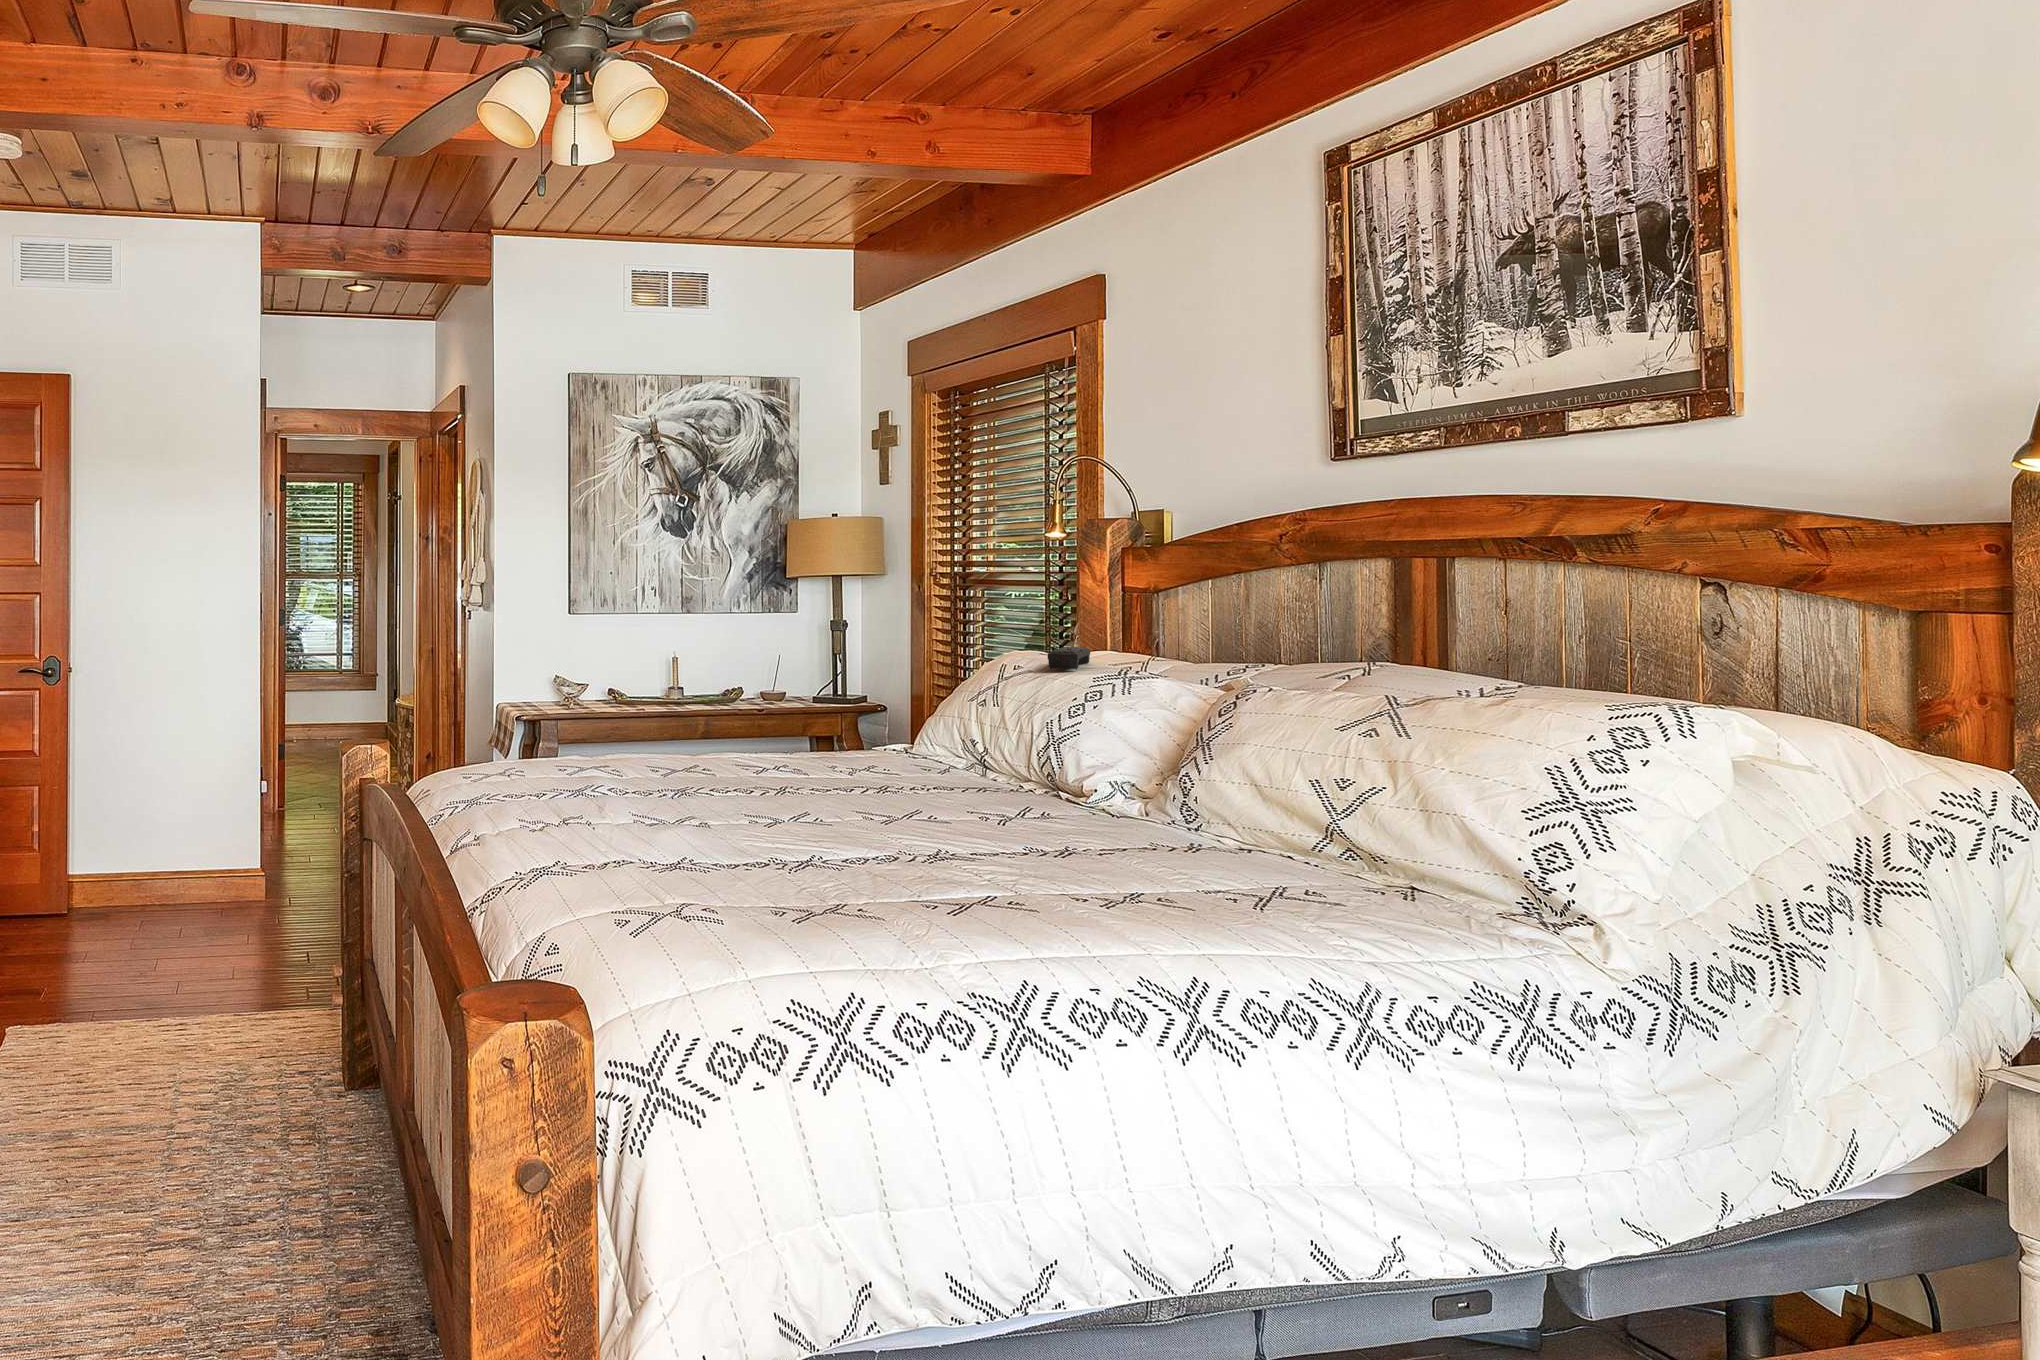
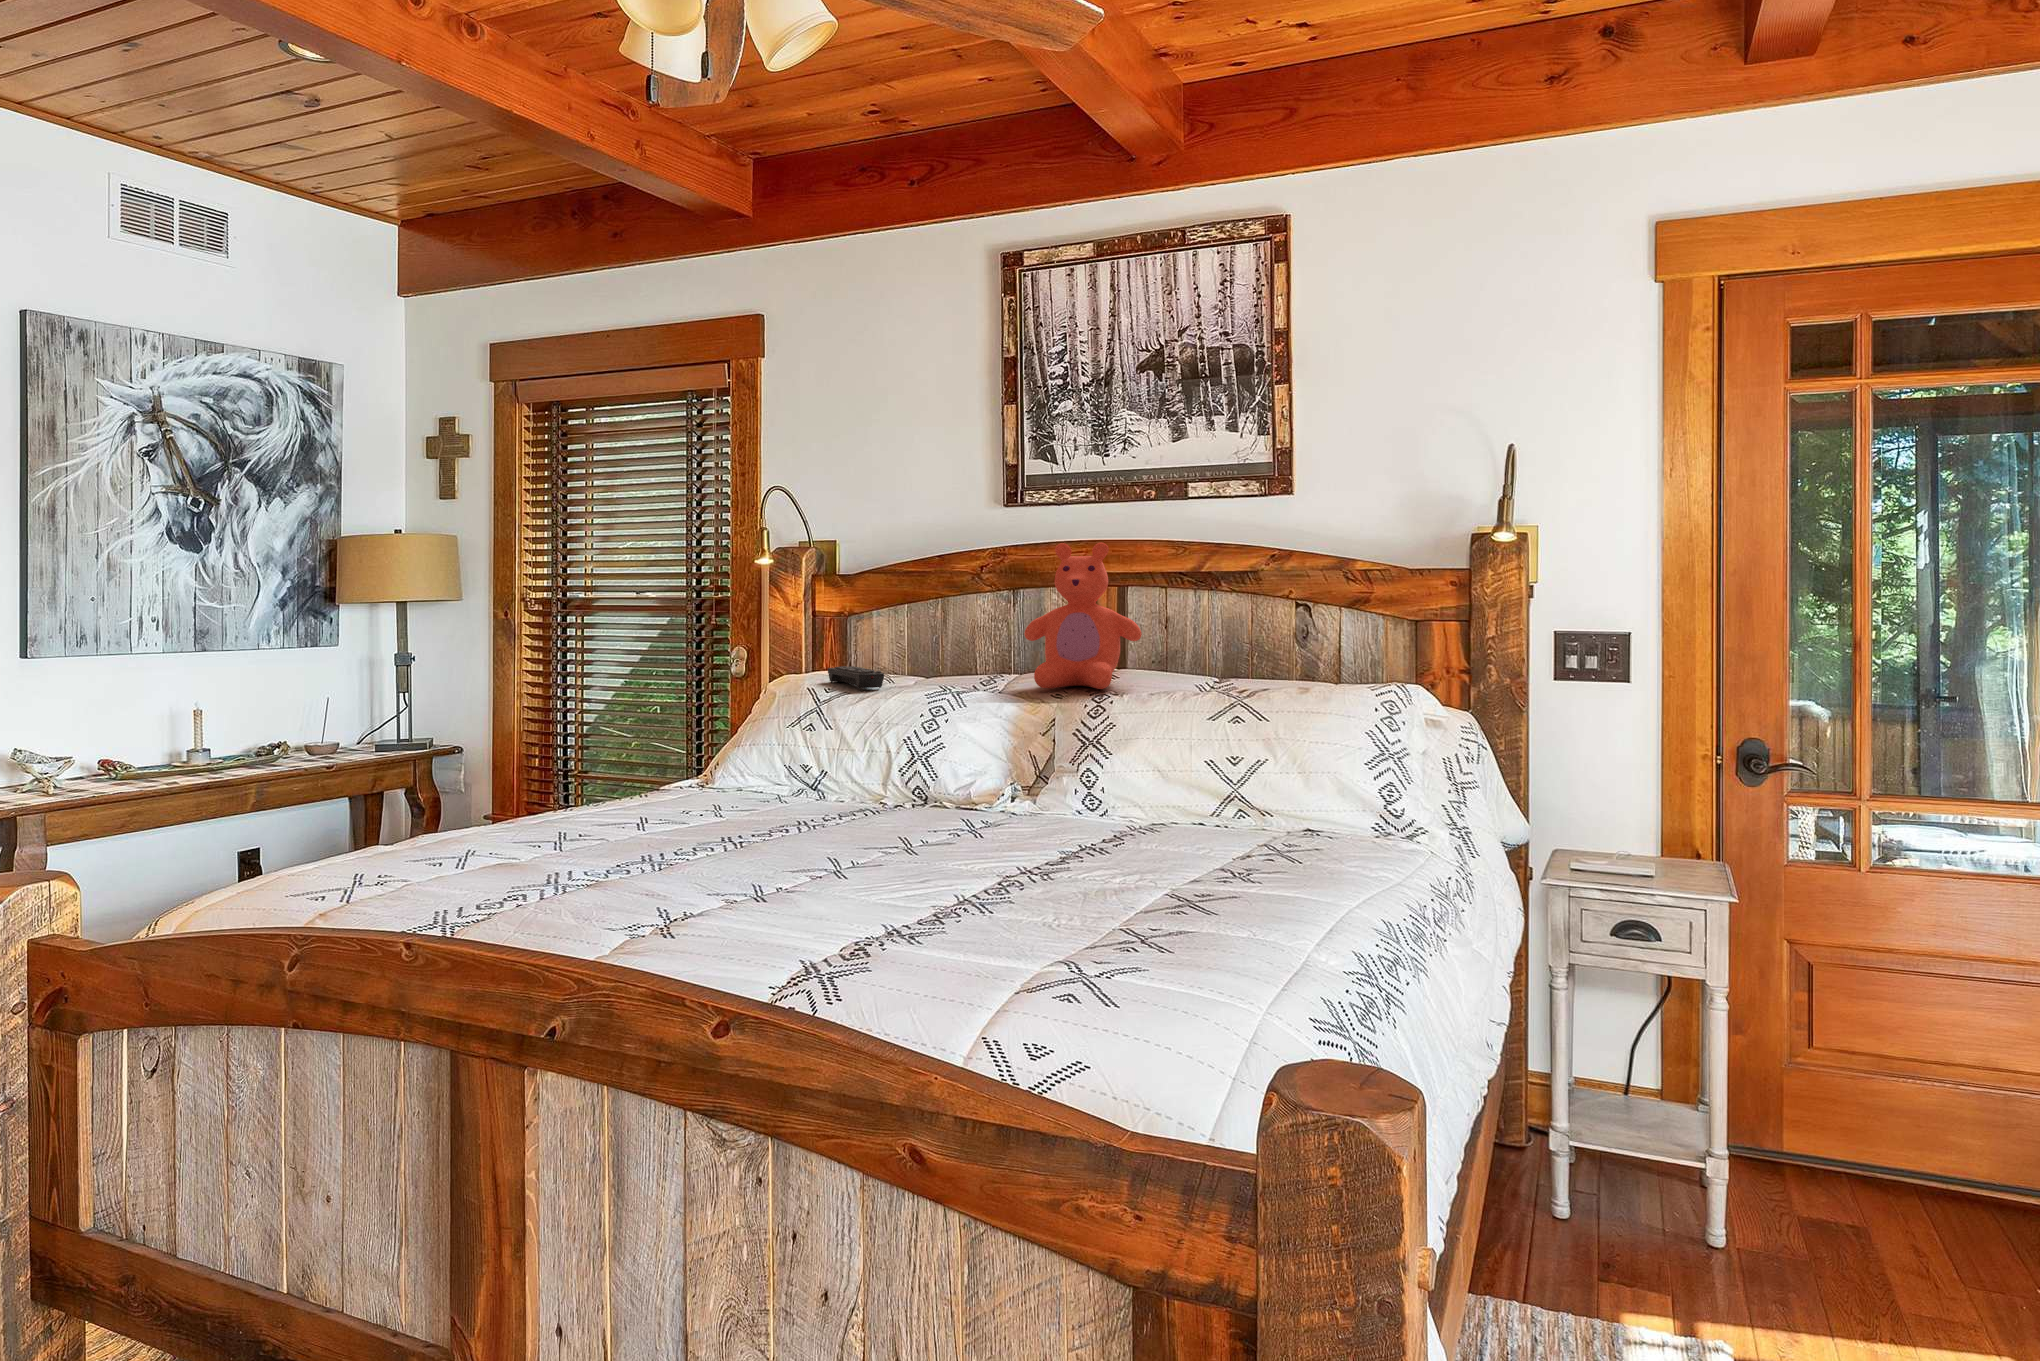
teddy bear: none [1200,505,1367,684] -> present [1024,543,1142,689]

